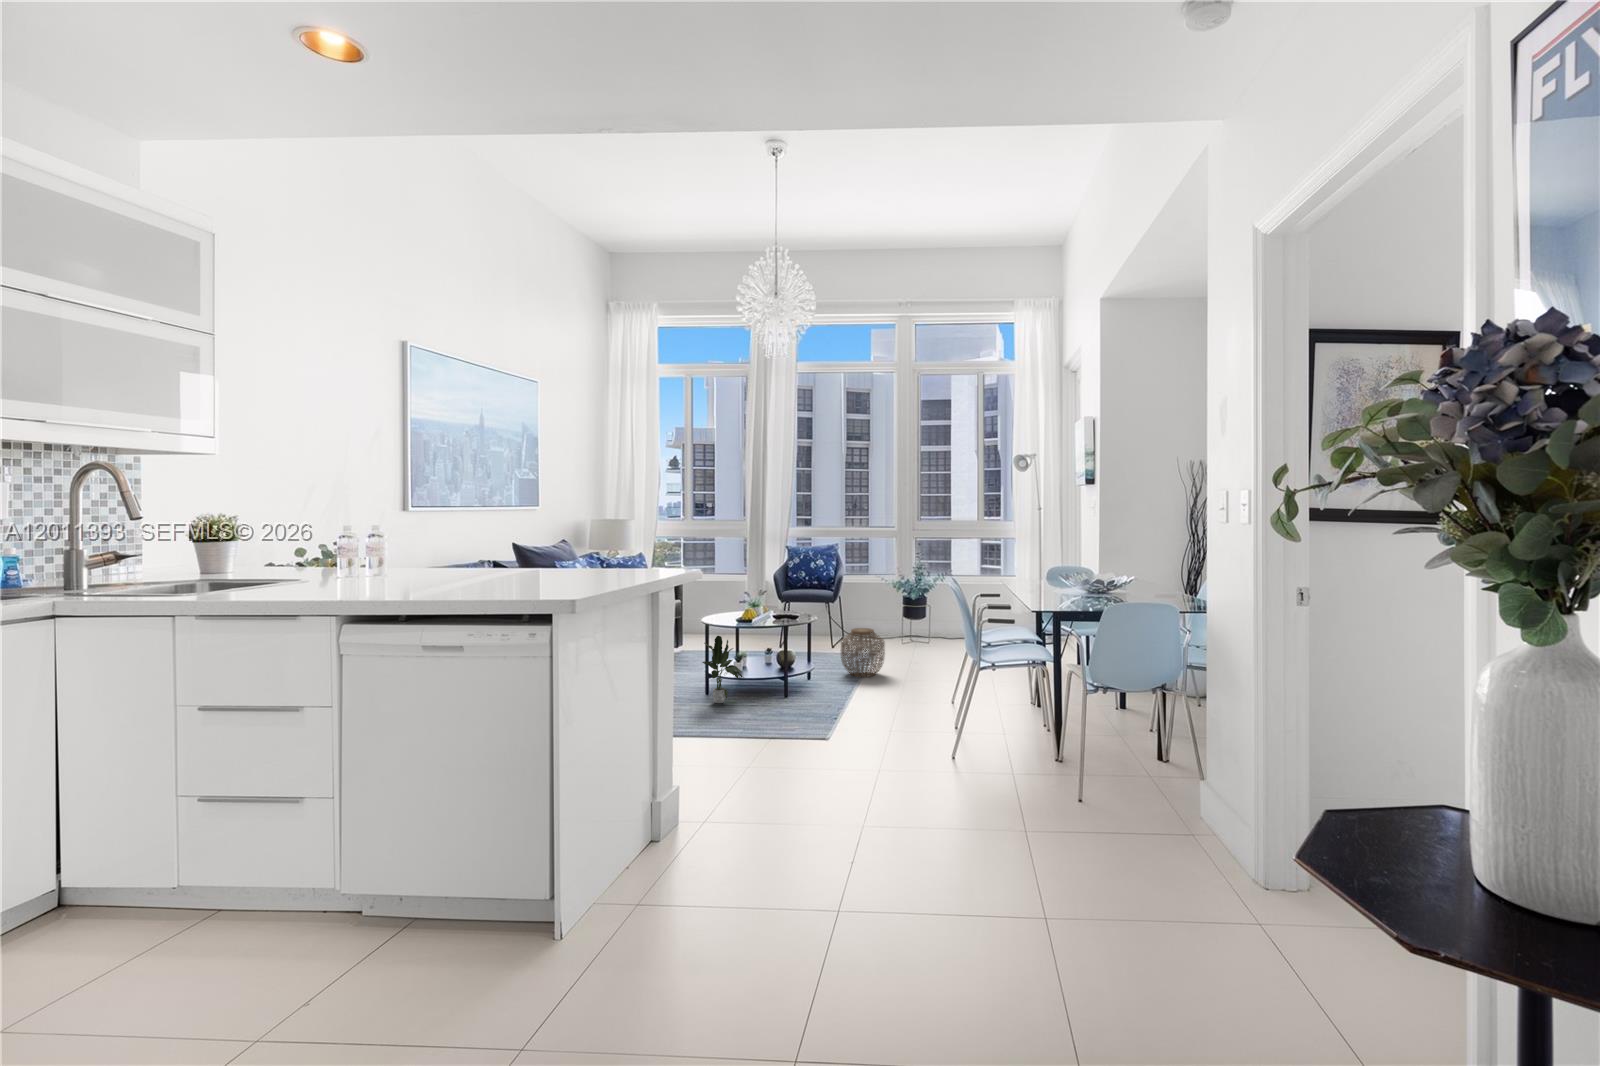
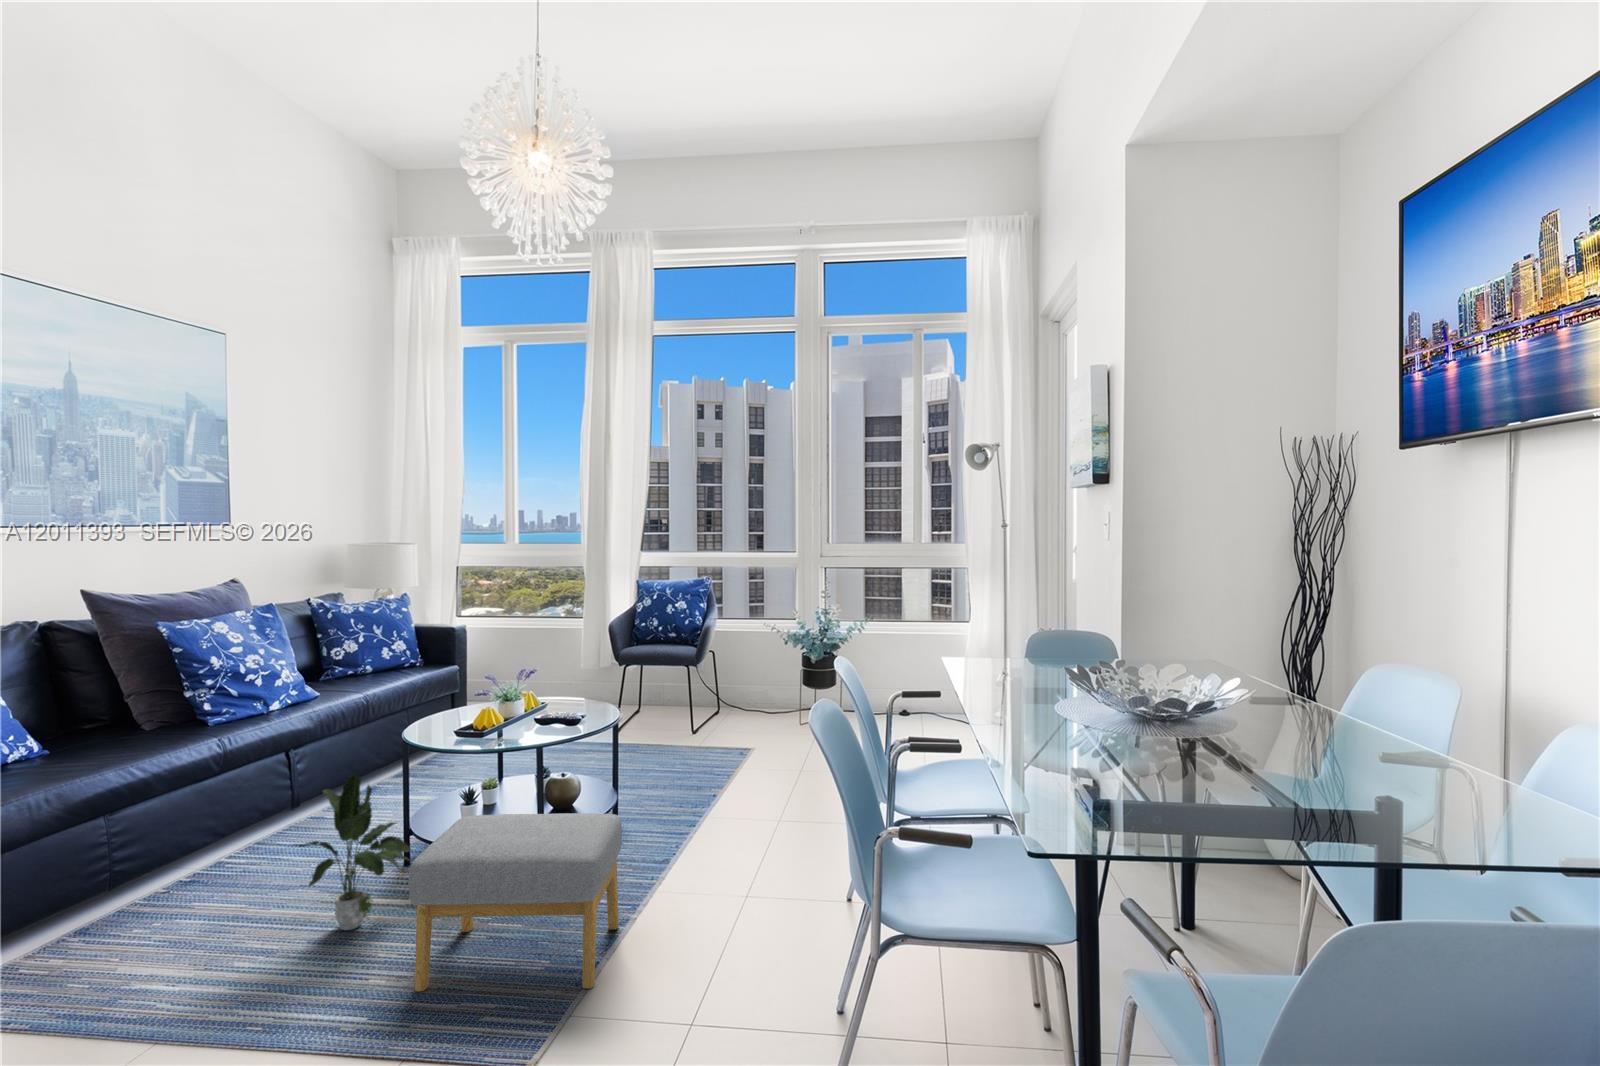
woven basket: present [841,628,885,677] -> none [669,726,750,822]
footstool: none [765,653,842,716] -> present [409,813,622,991]

